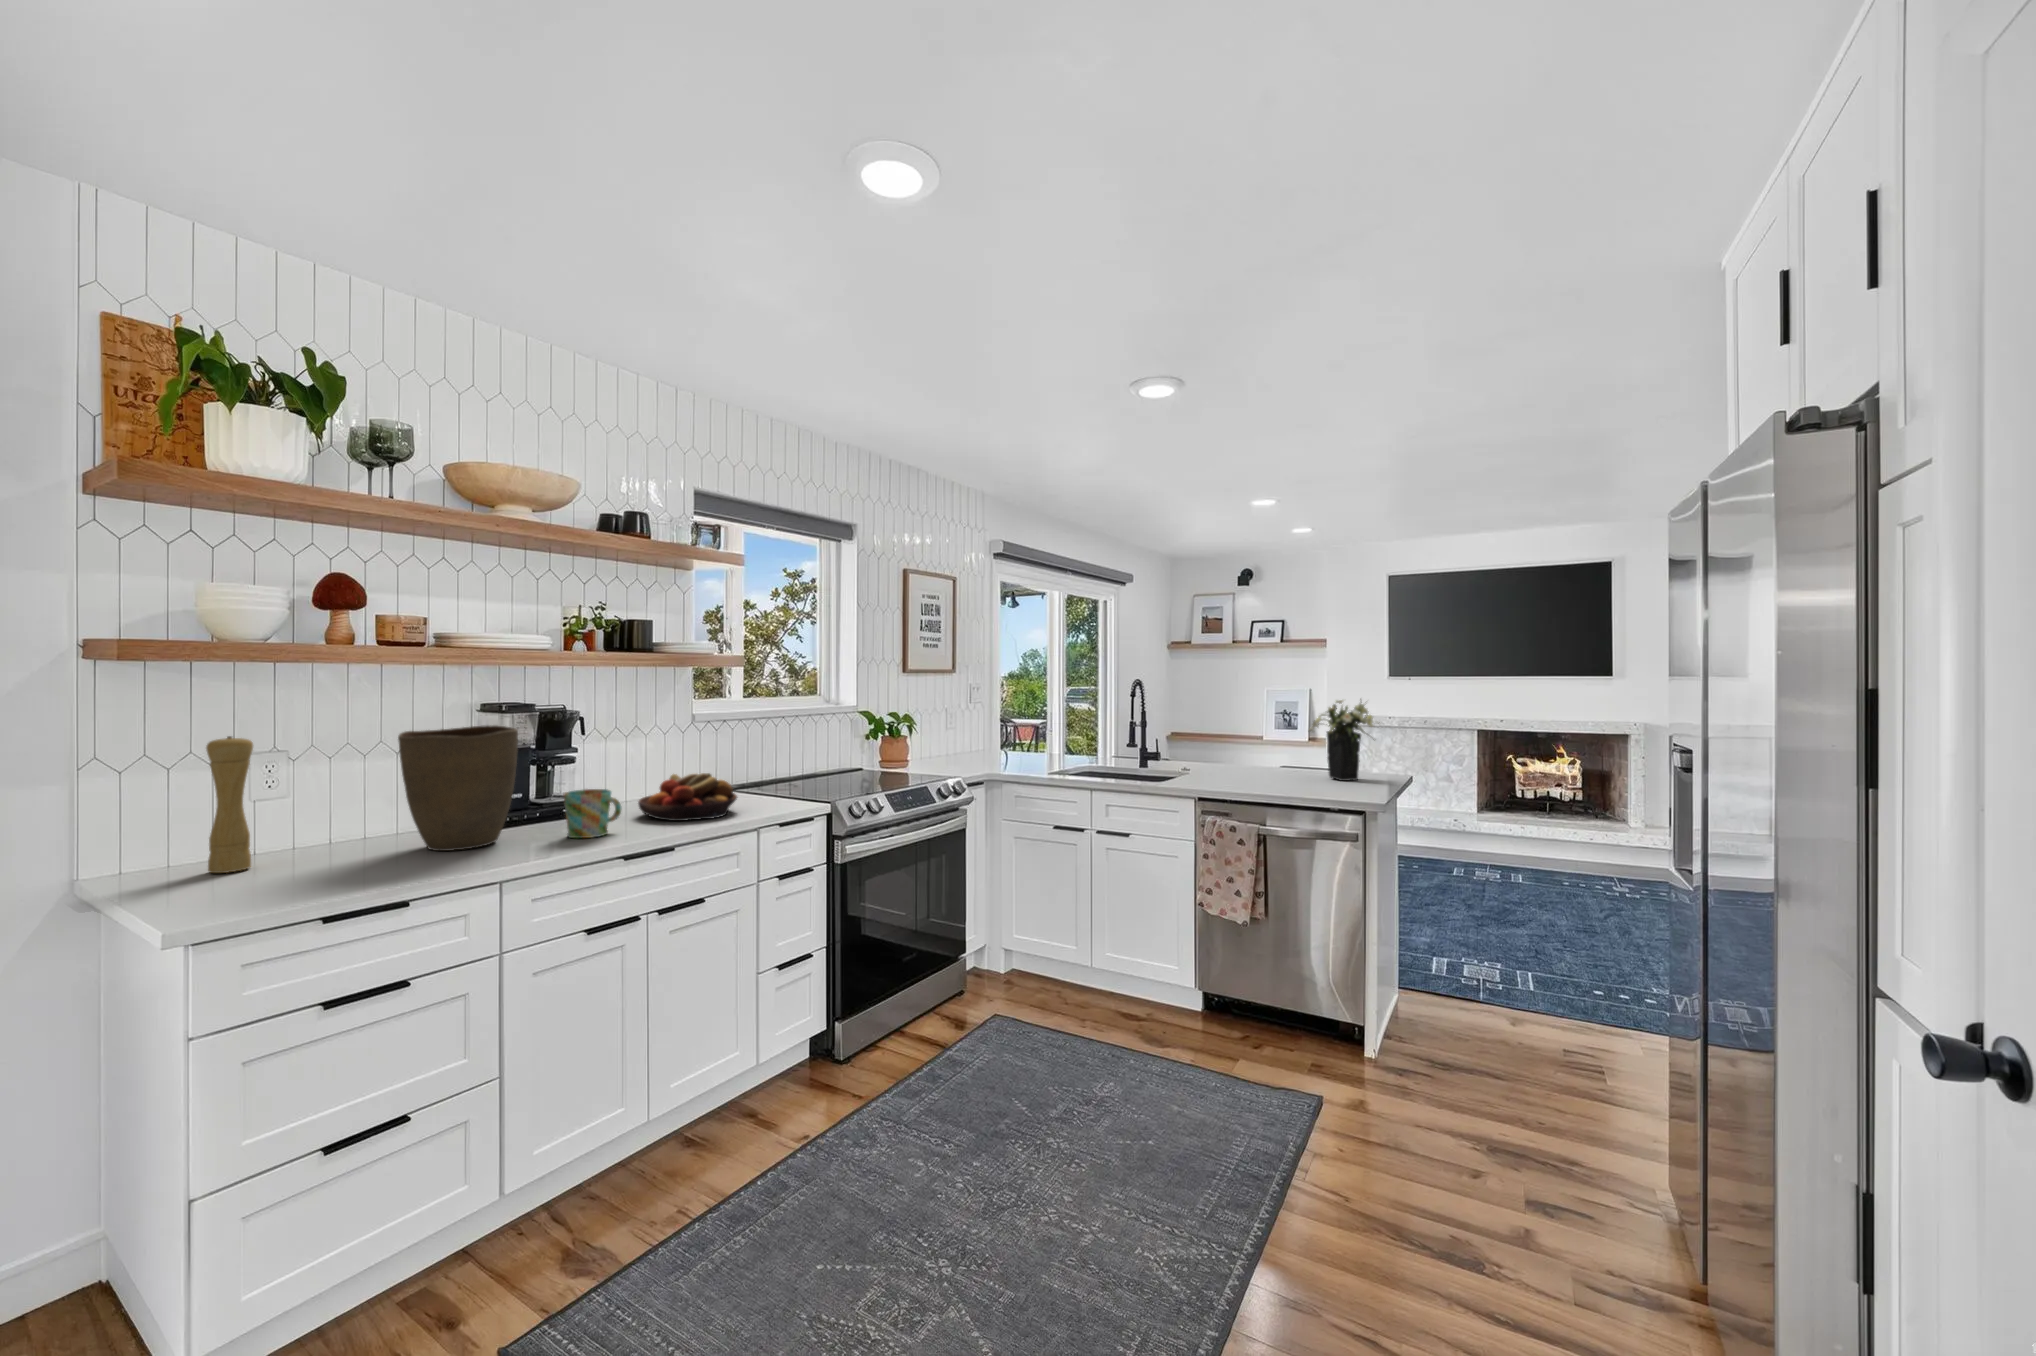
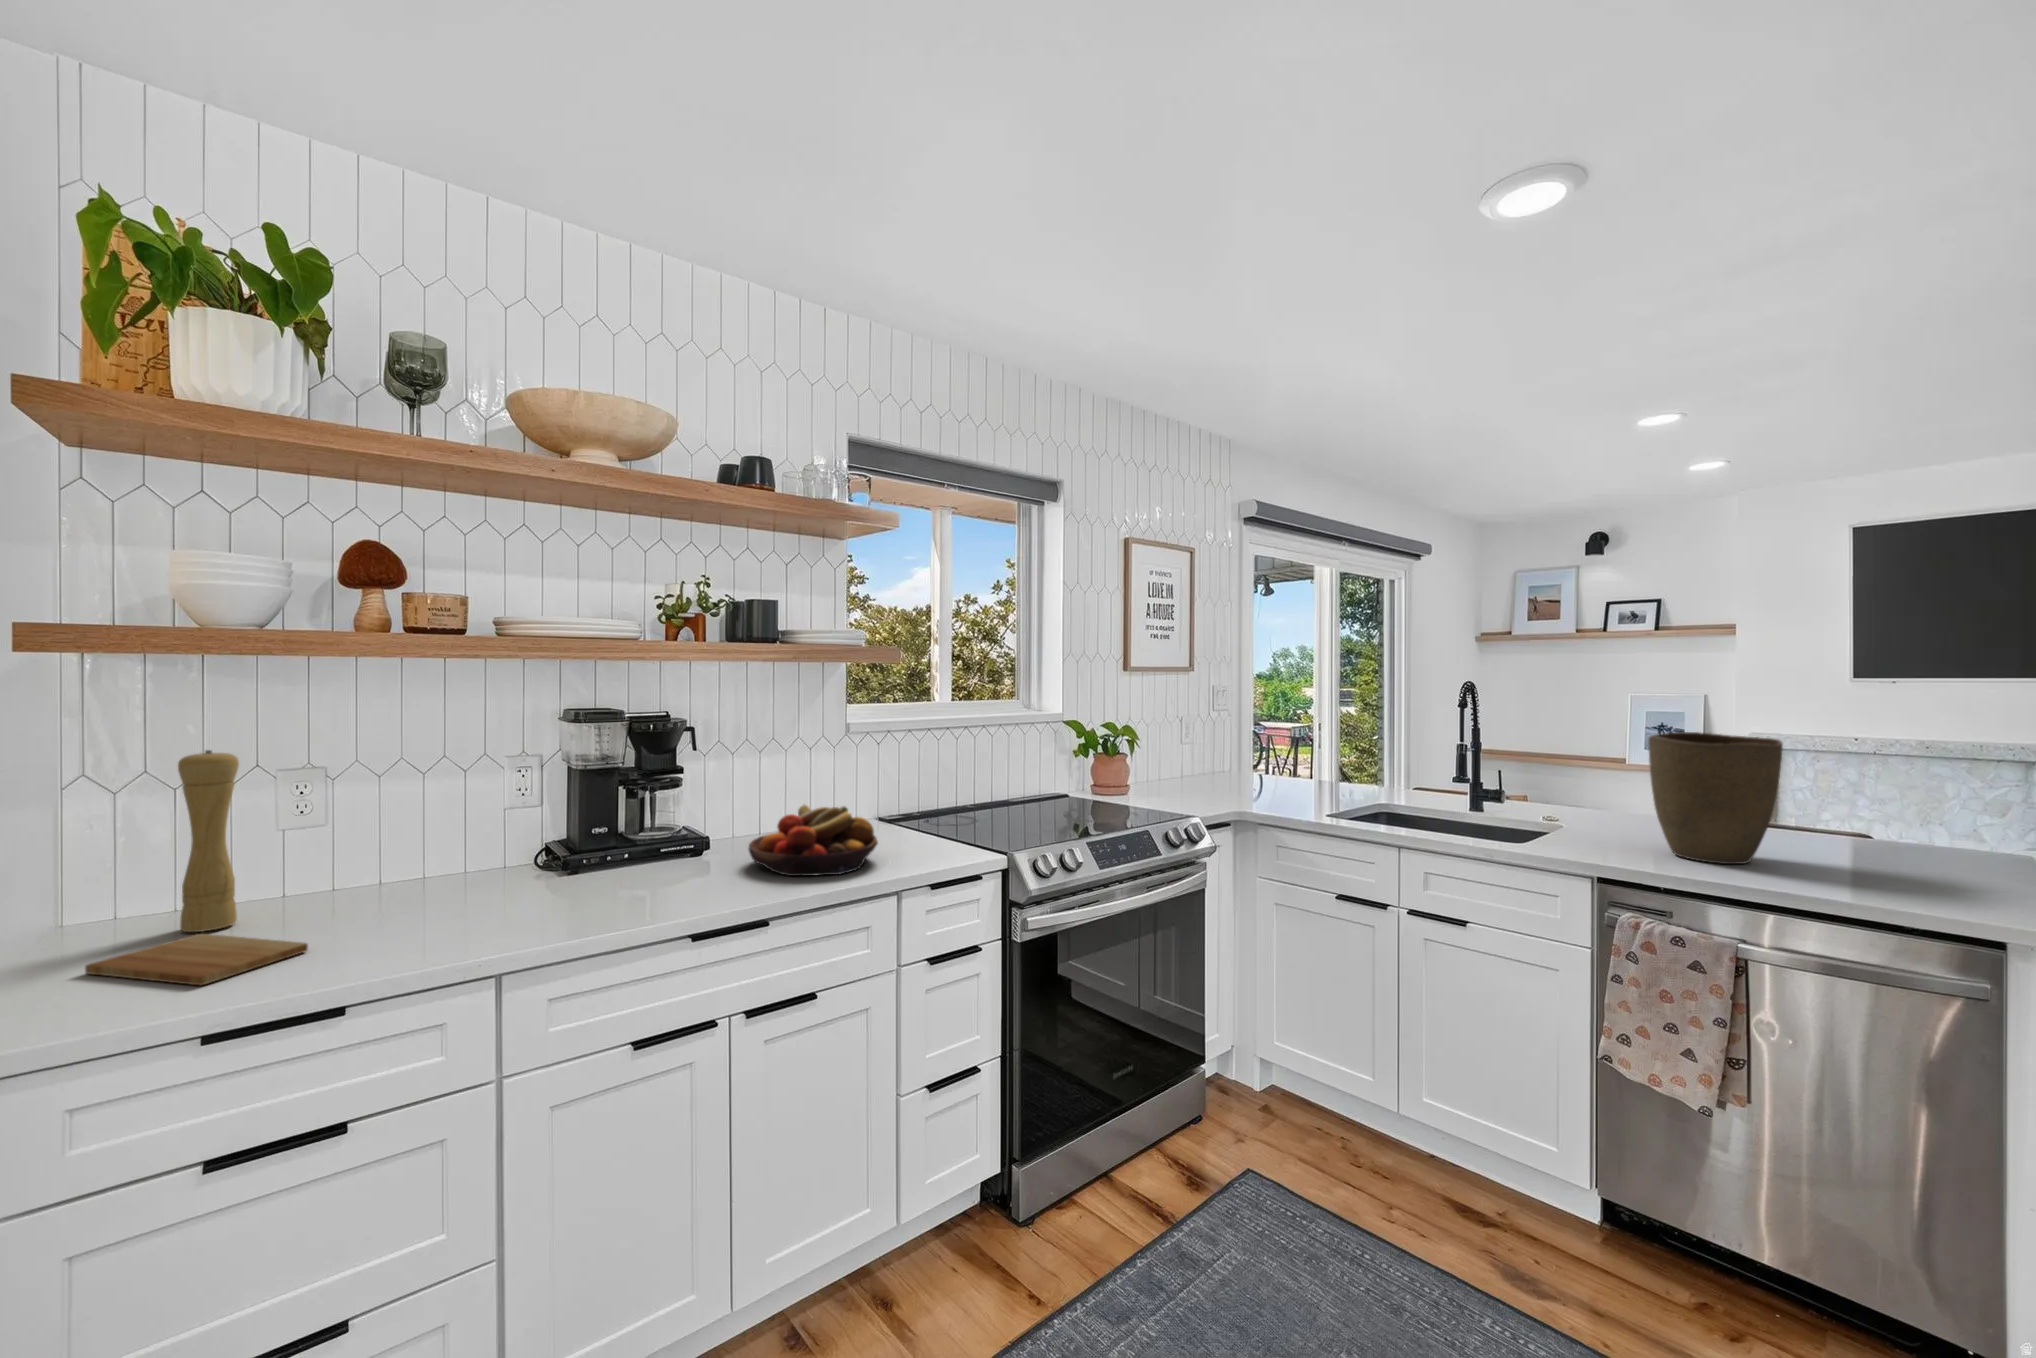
flower arrangement: present [1309,699,1374,781] -> none [1799,715,1968,859]
vase: present [398,725,518,851] -> present [1648,732,1783,864]
mug: present [564,789,621,838] -> none [630,829,710,901]
cutting board: none [178,869,345,895] -> present [85,934,308,985]

